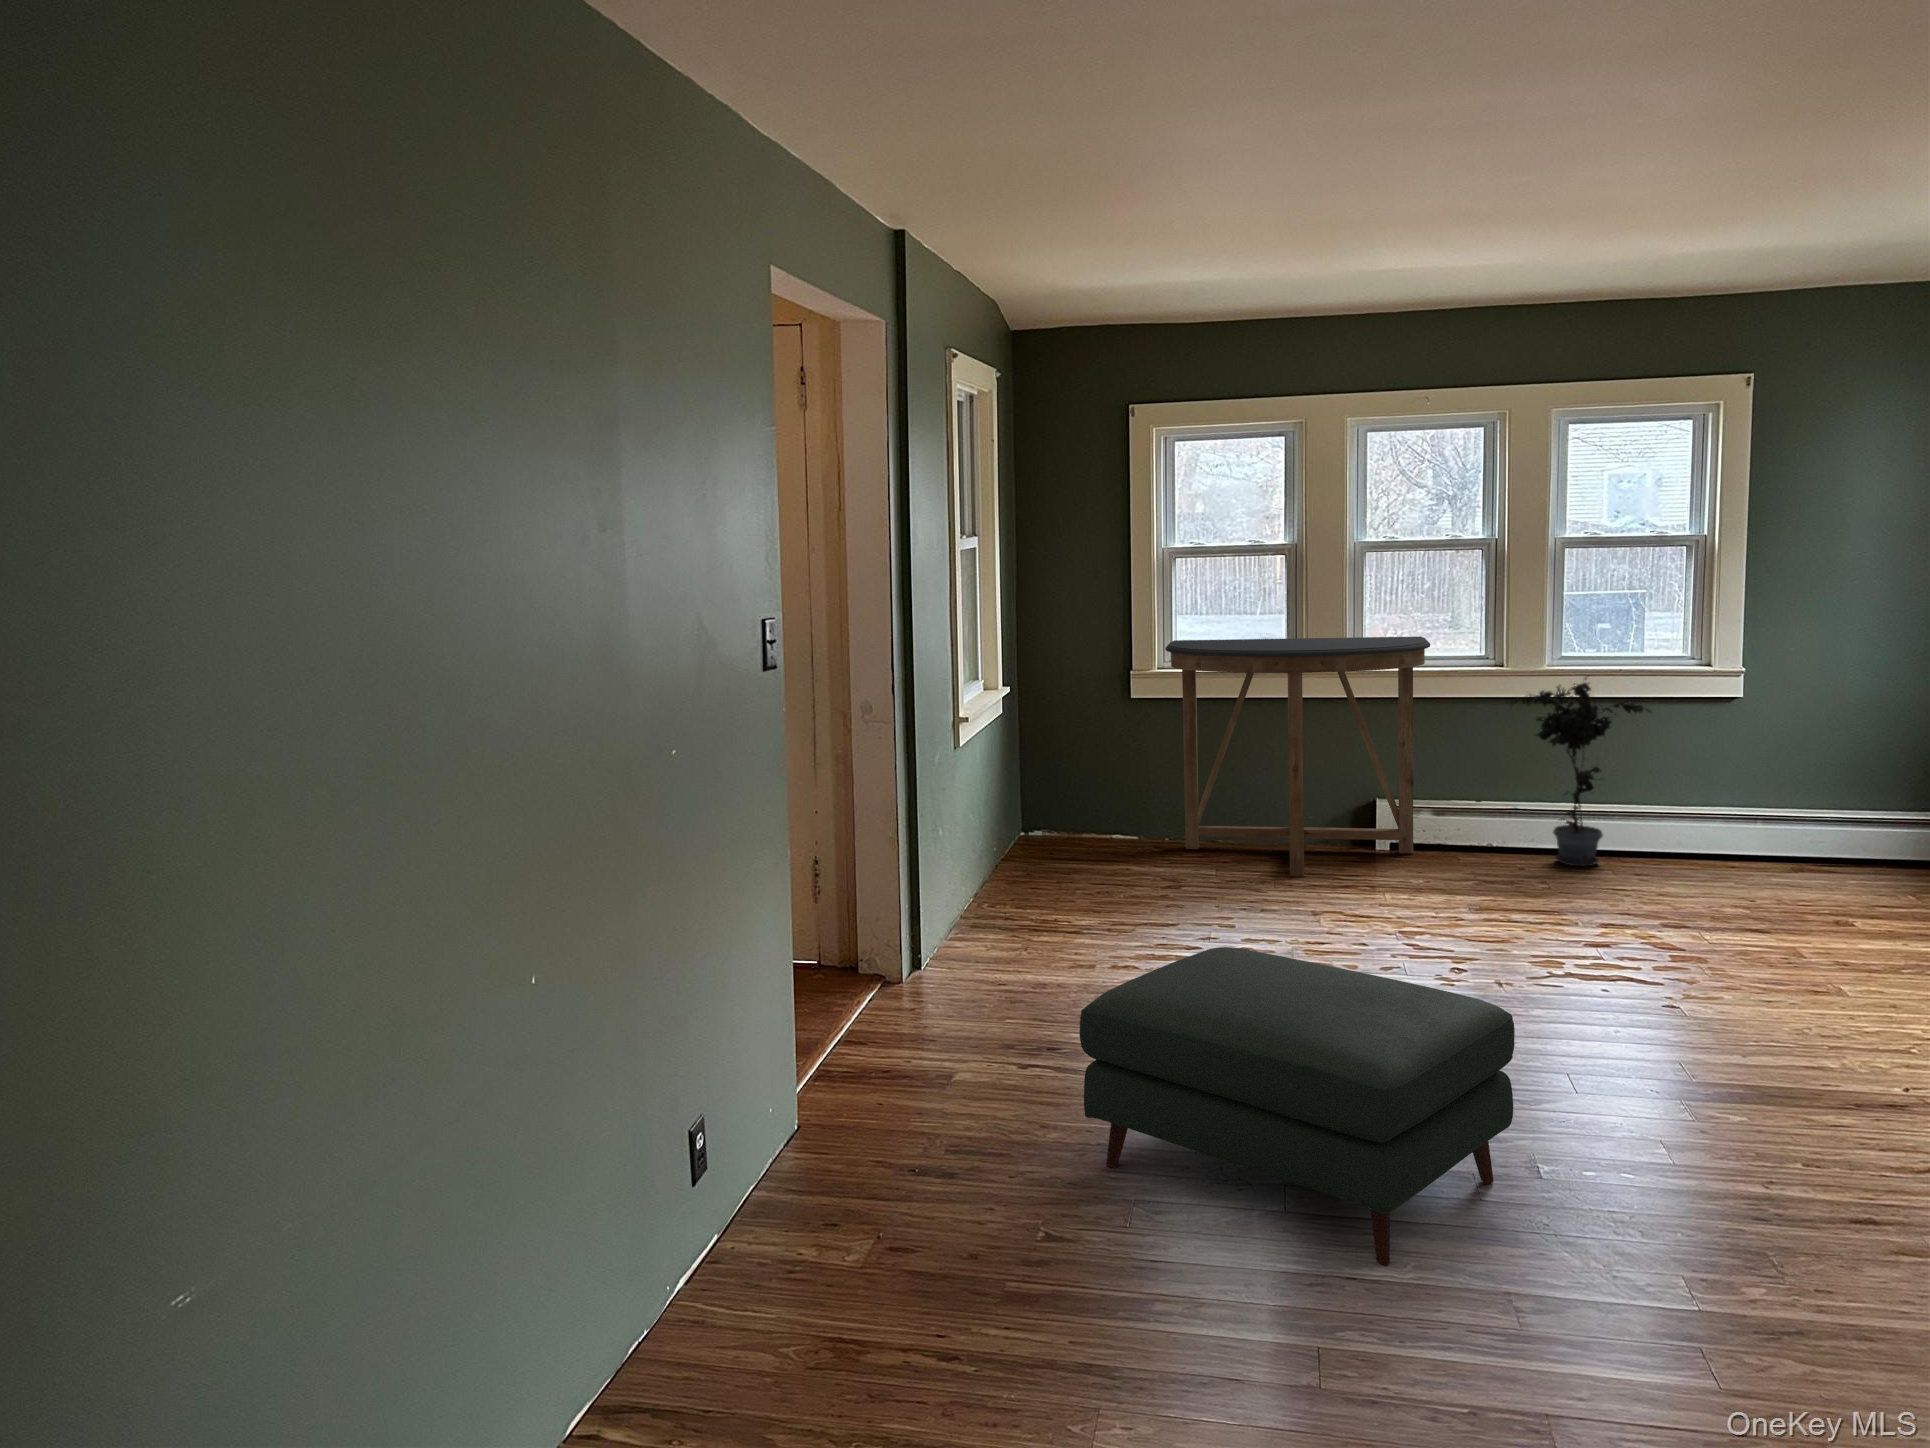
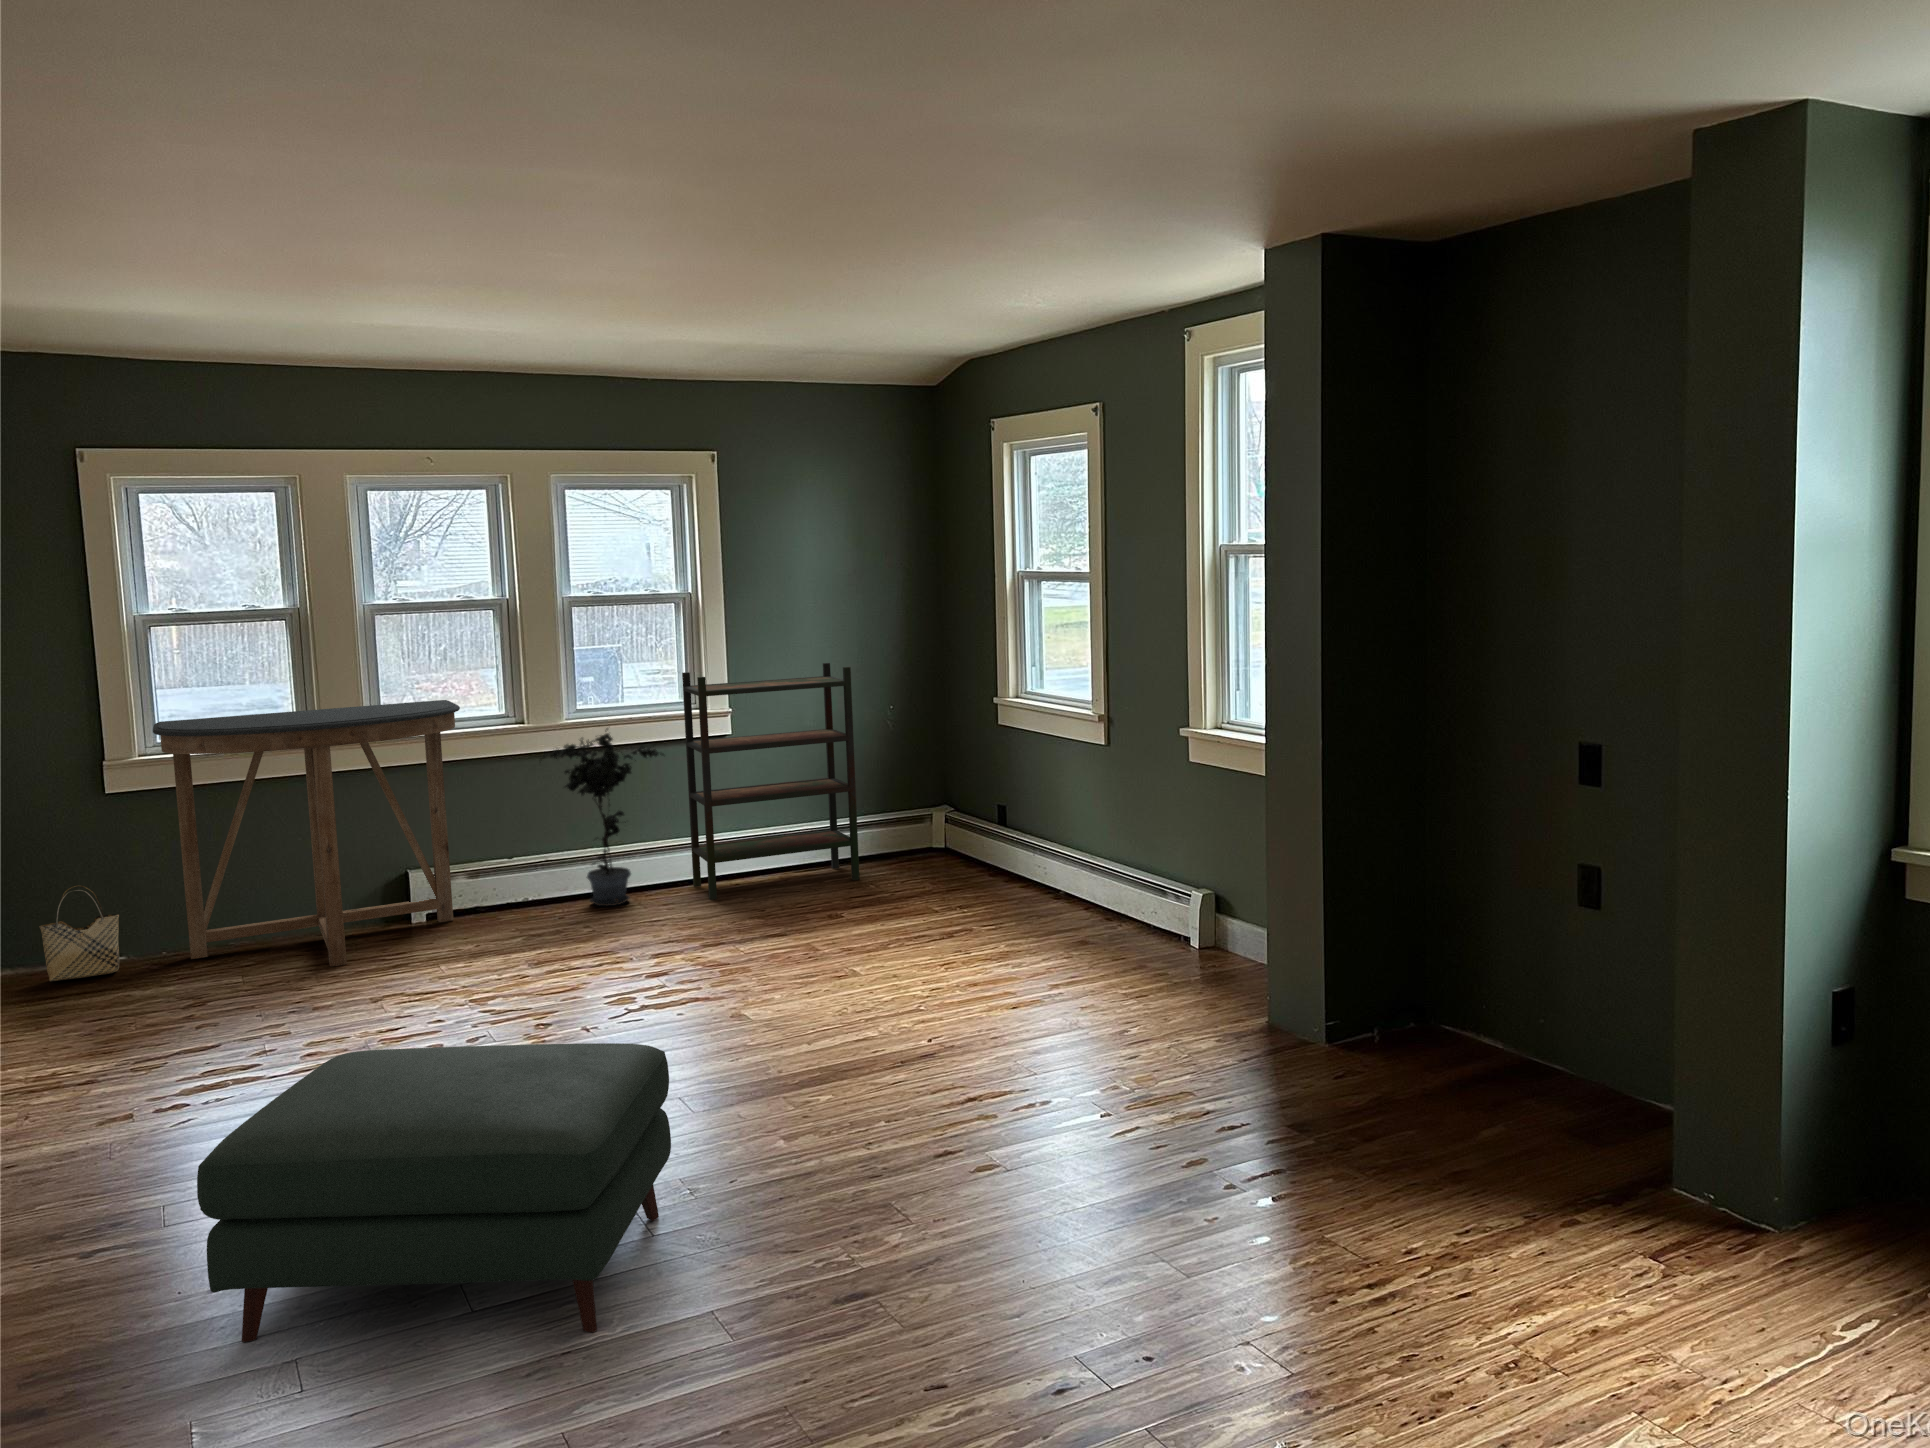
bookshelf: none [1679,620,1908,886] -> present [682,663,859,900]
woven basket: none [1078,772,1135,849] -> present [39,885,119,981]

